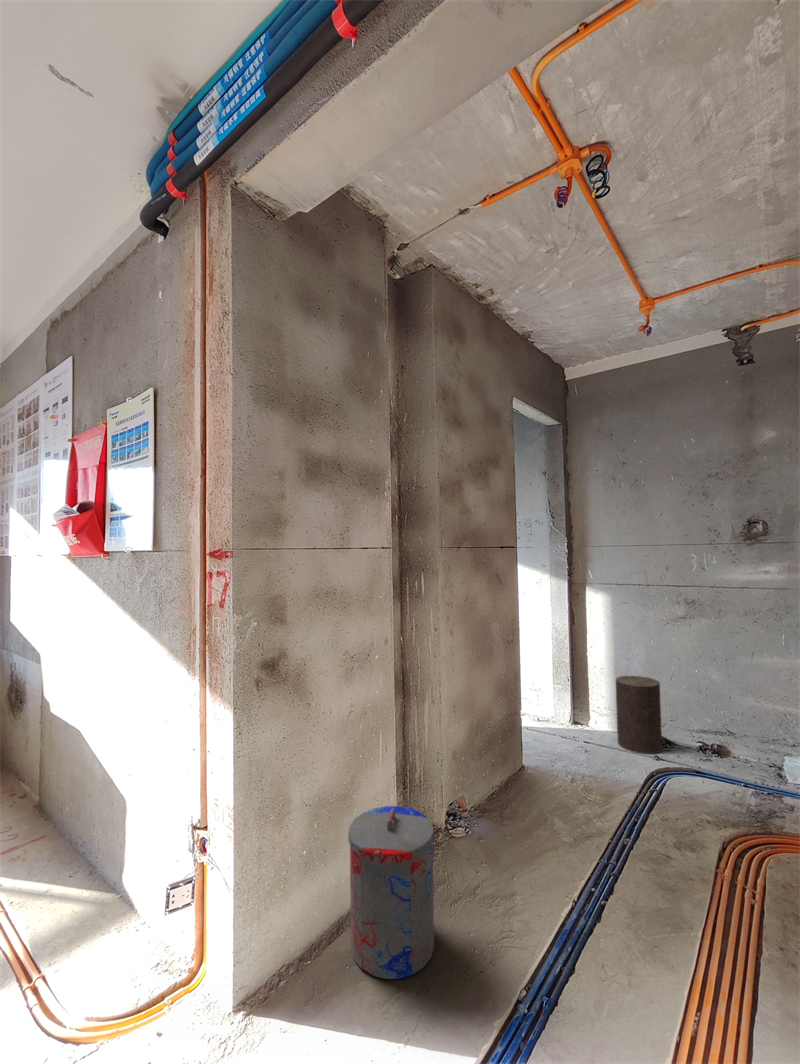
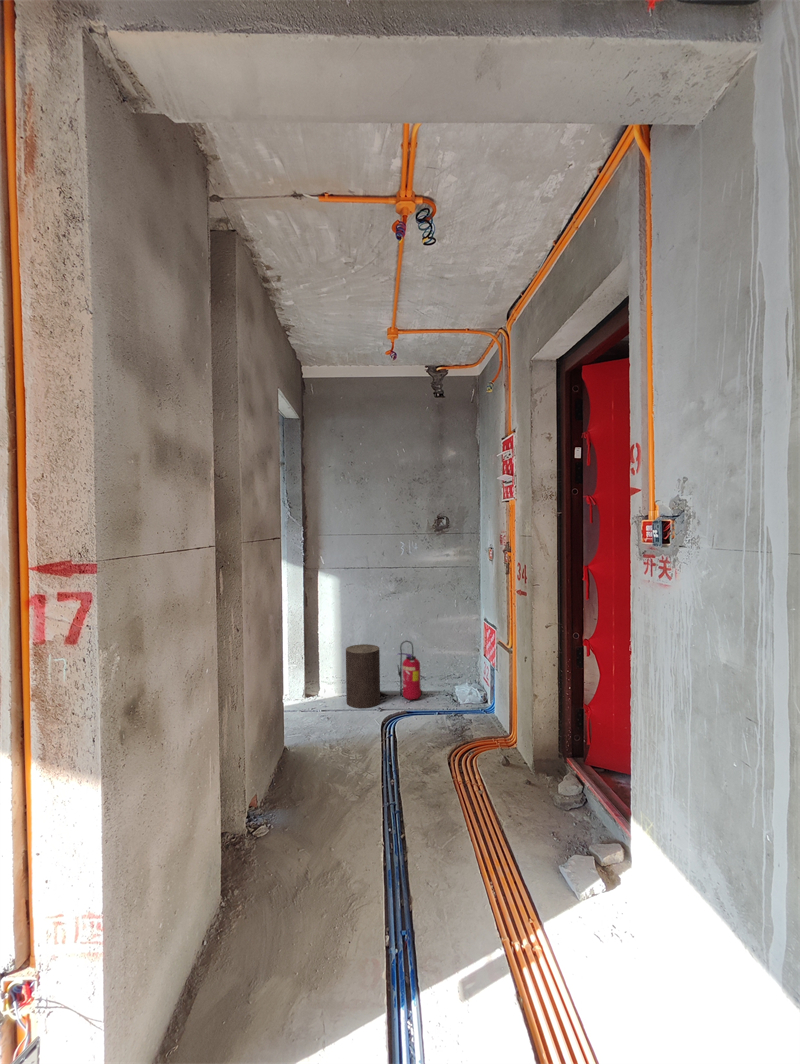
fire extinguisher: none [685,681,723,760] -> present [398,641,421,700]
trash can: present [348,806,434,979] -> none [204,822,300,1014]

